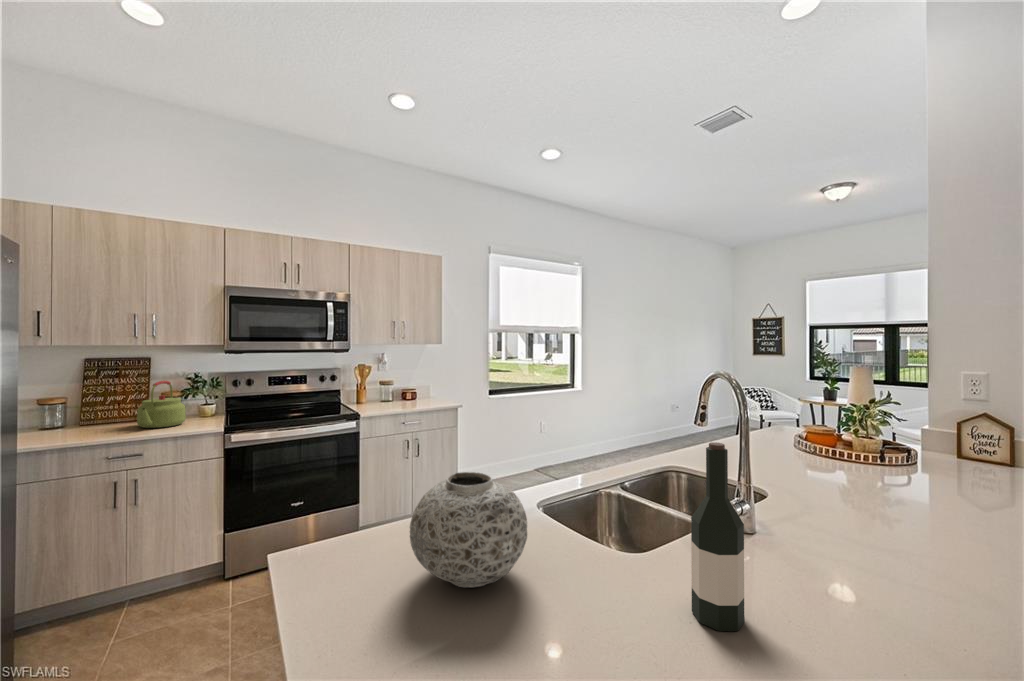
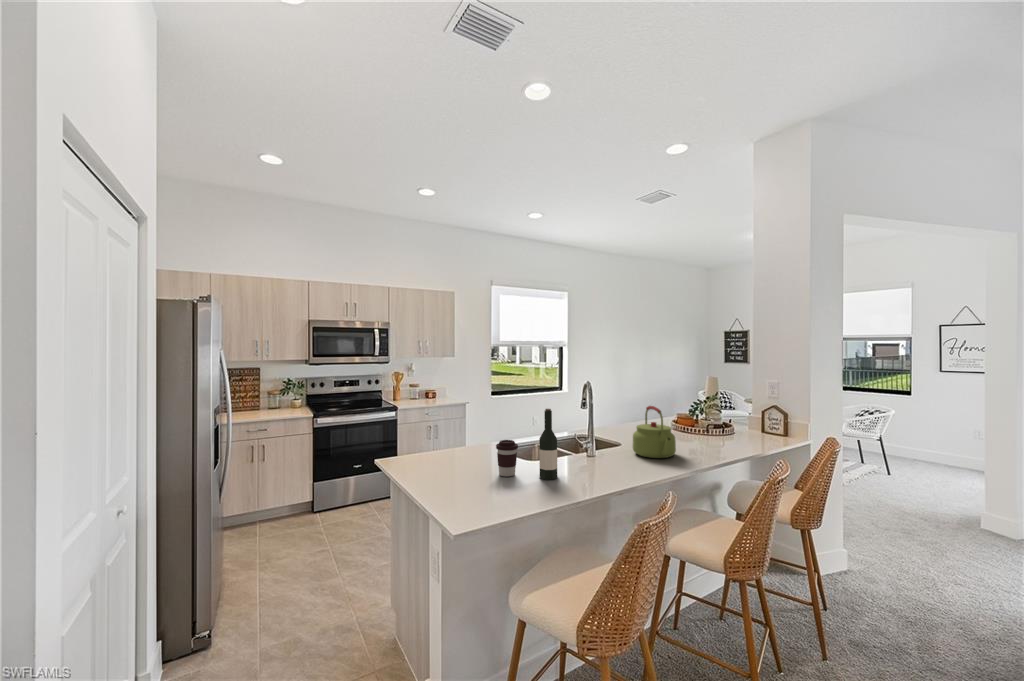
kettle: present [137,381,186,428] -> present [633,406,676,458]
vase: present [410,472,527,587] -> none [429,424,480,470]
coffee cup: none [579,516,634,616] -> present [496,440,518,477]

